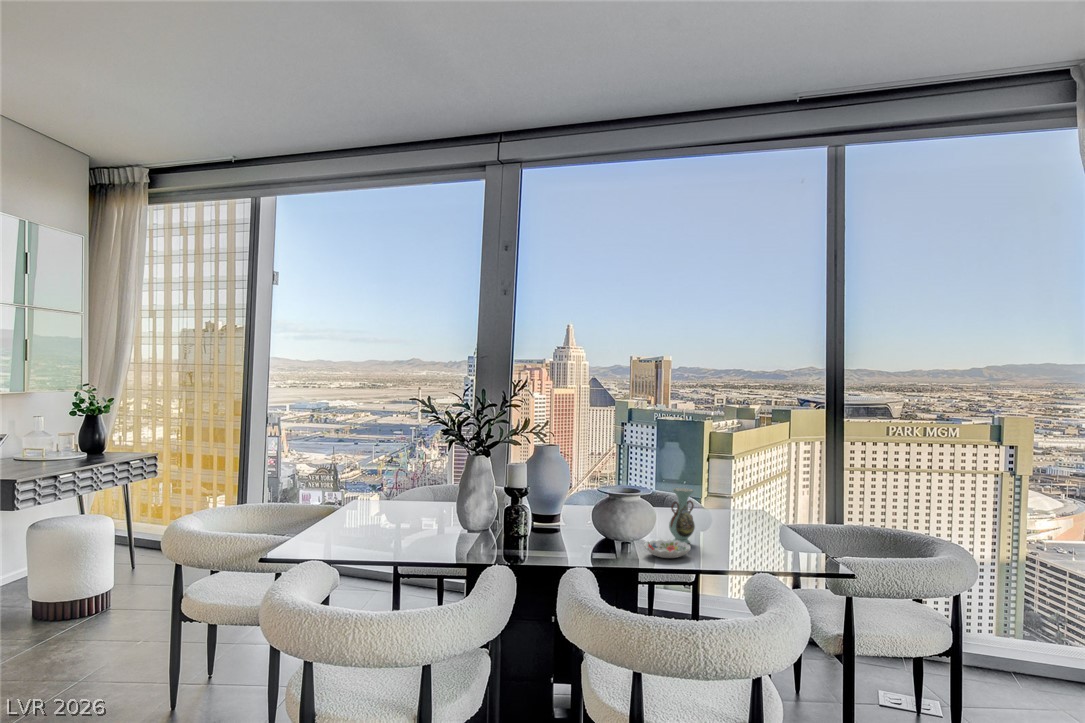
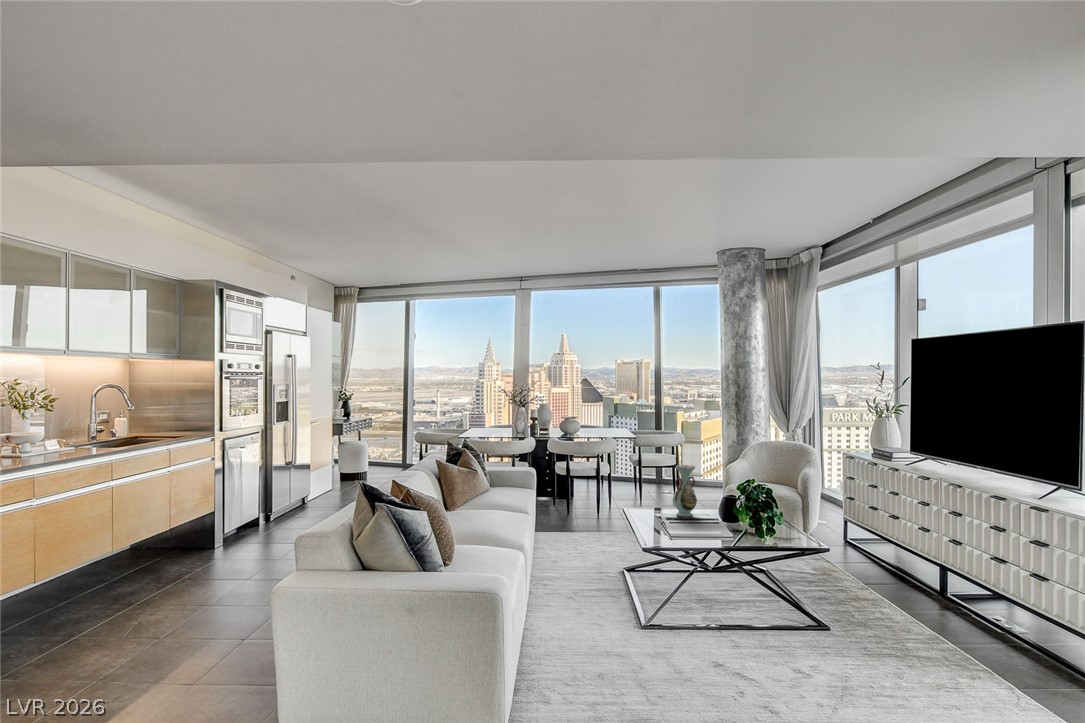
decorative bowl: present [644,539,691,558] -> none [654,513,699,530]

